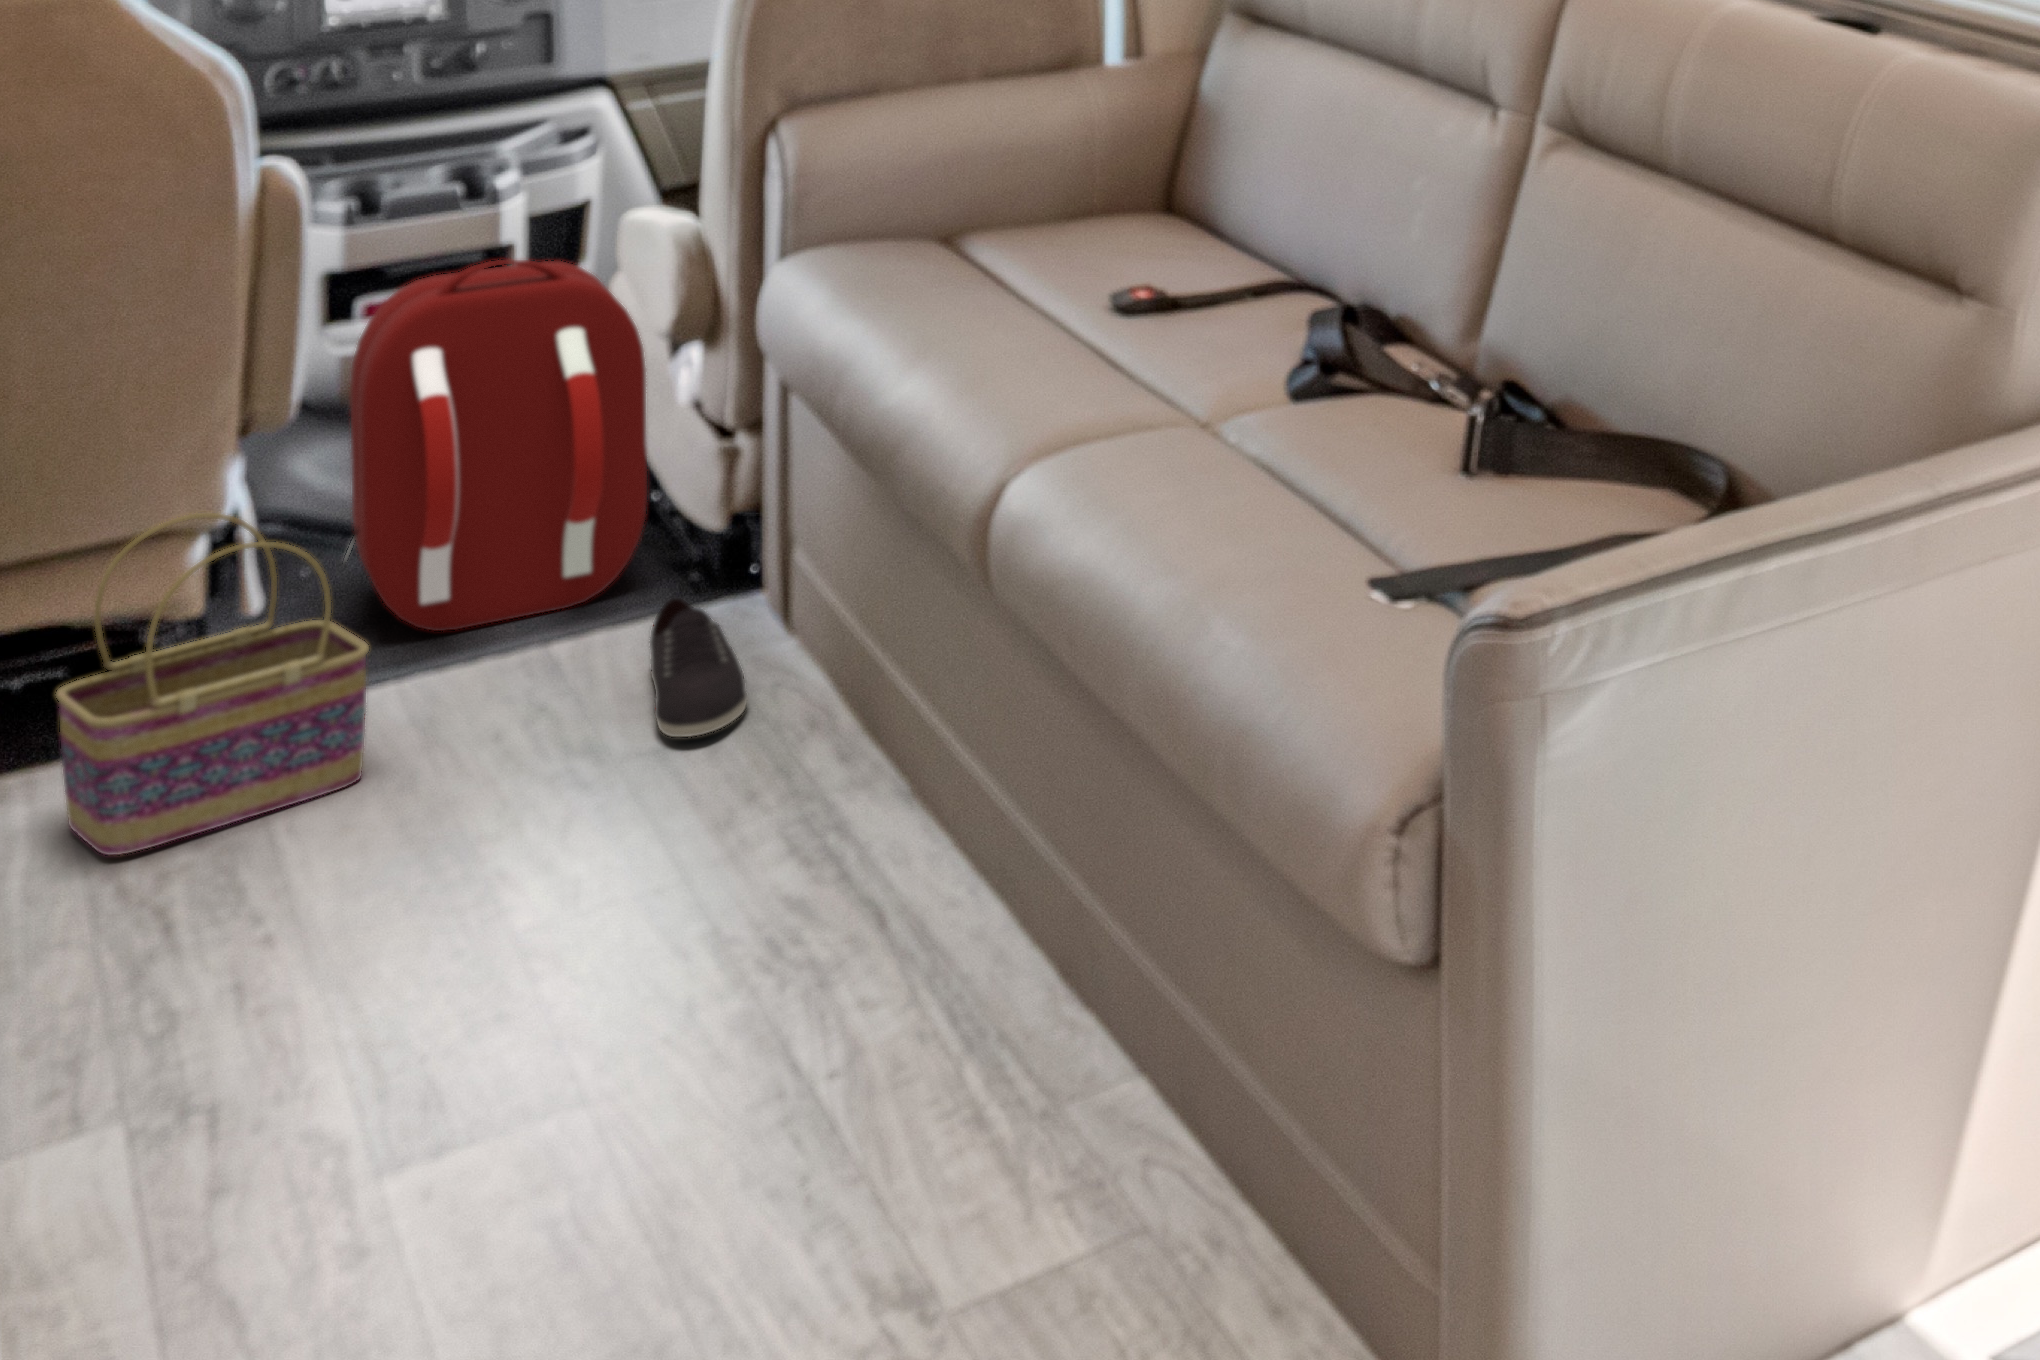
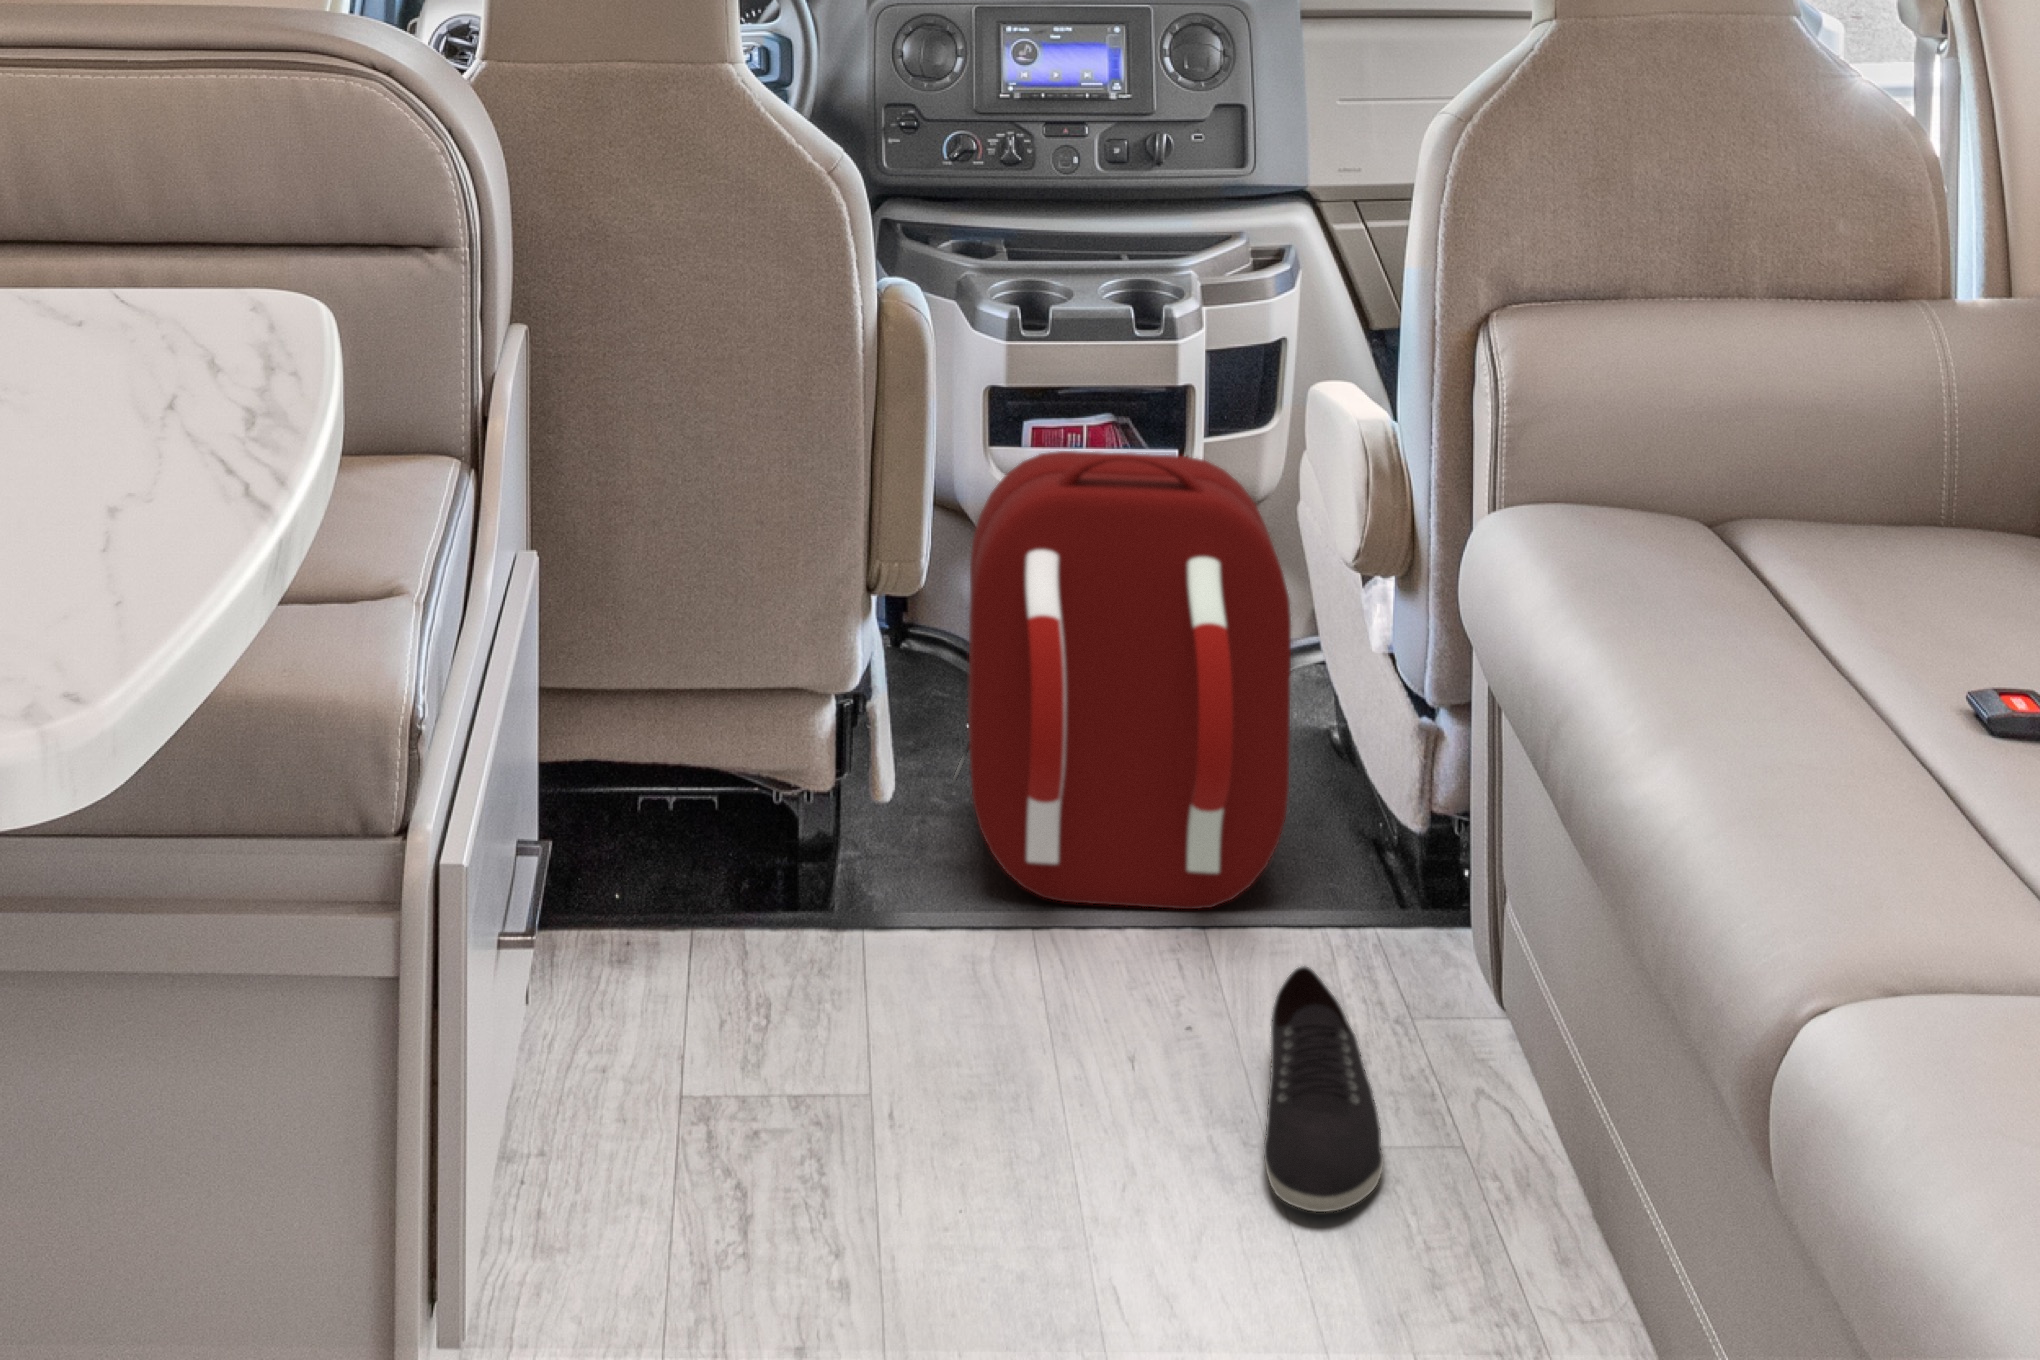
basket: present [56,513,369,855] -> none [624,725,938,1136]

